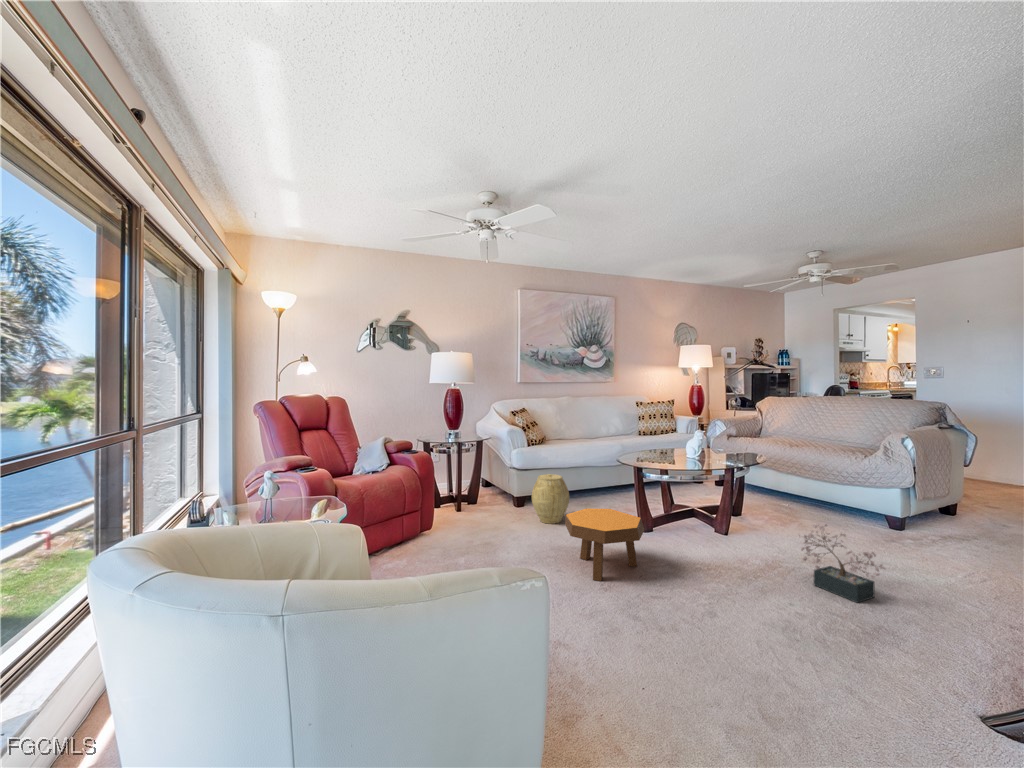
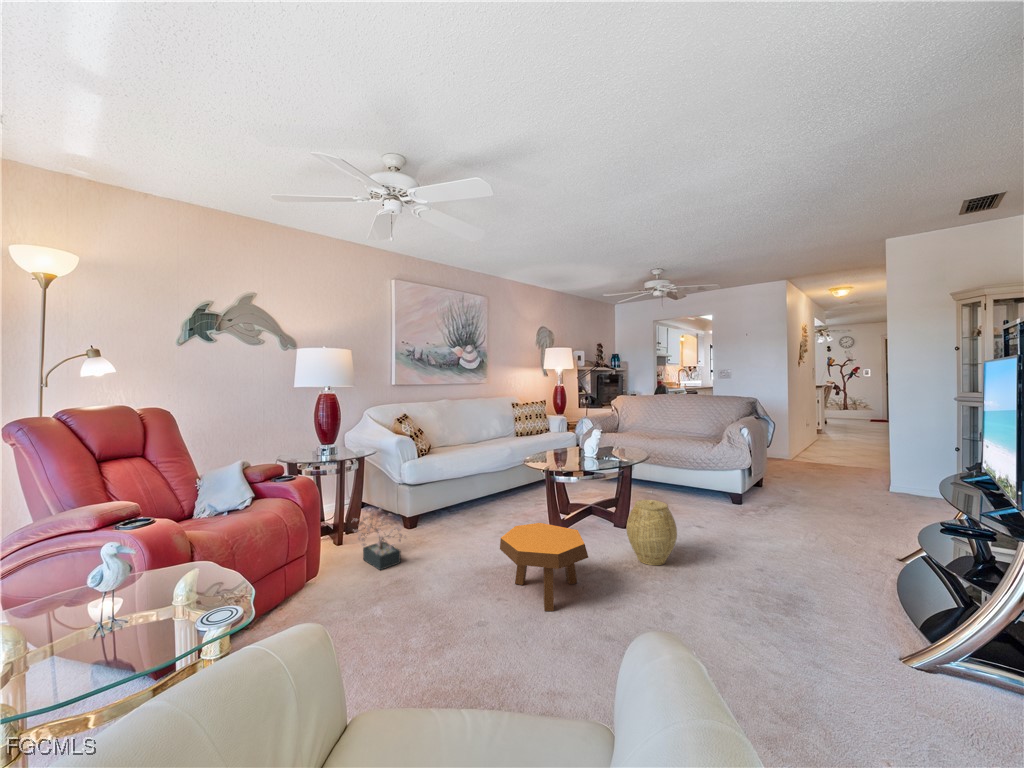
woven basket: present [532,474,569,524] -> present [626,499,677,565]
decorative plant: present [799,524,885,603] -> present [354,509,406,570]

